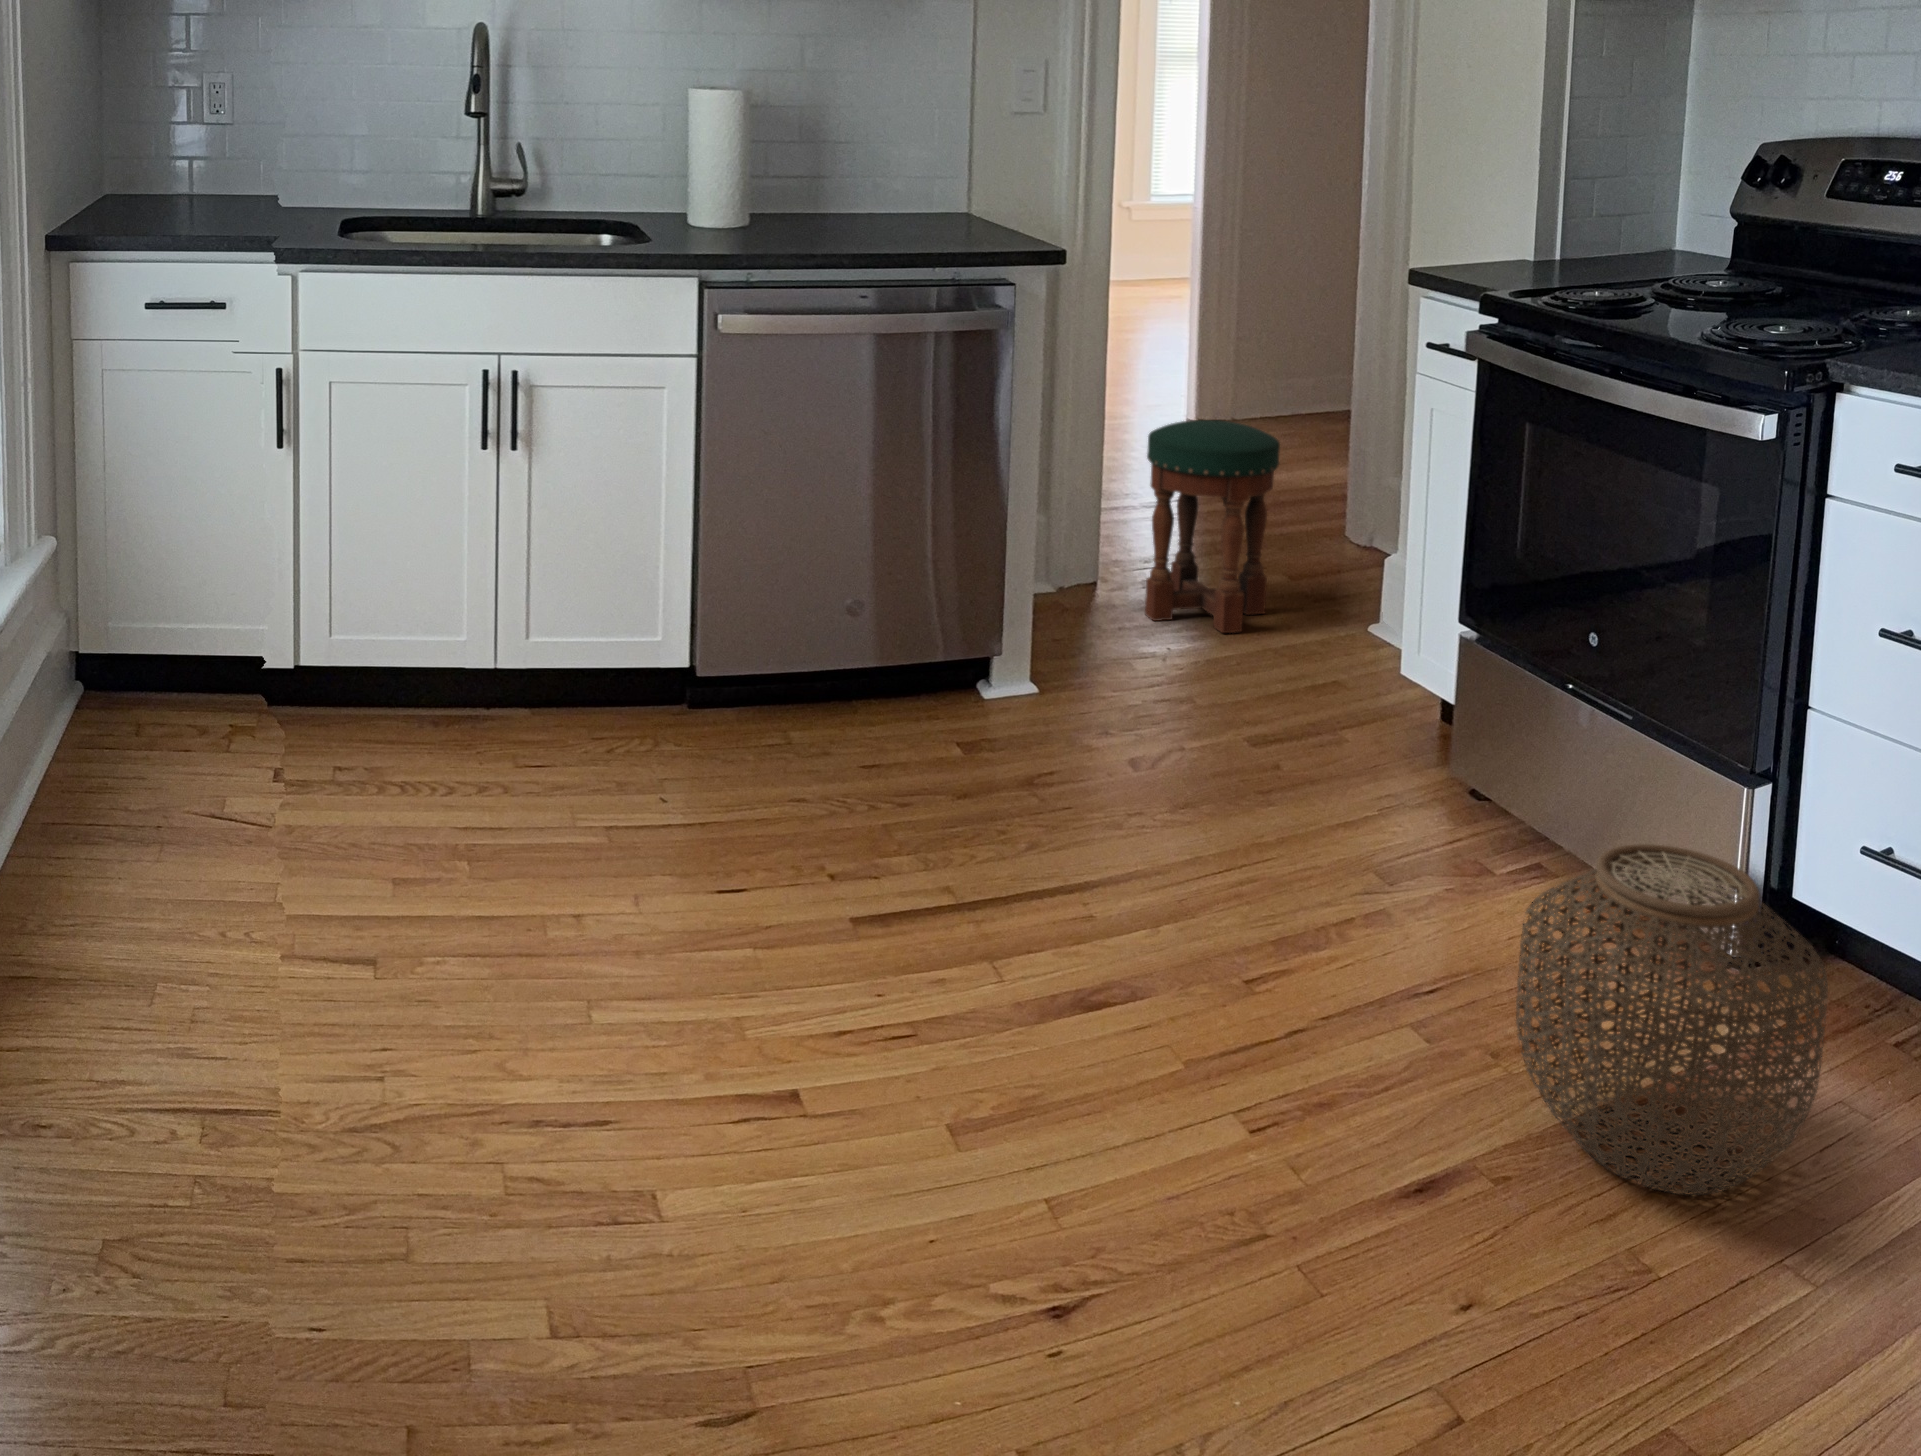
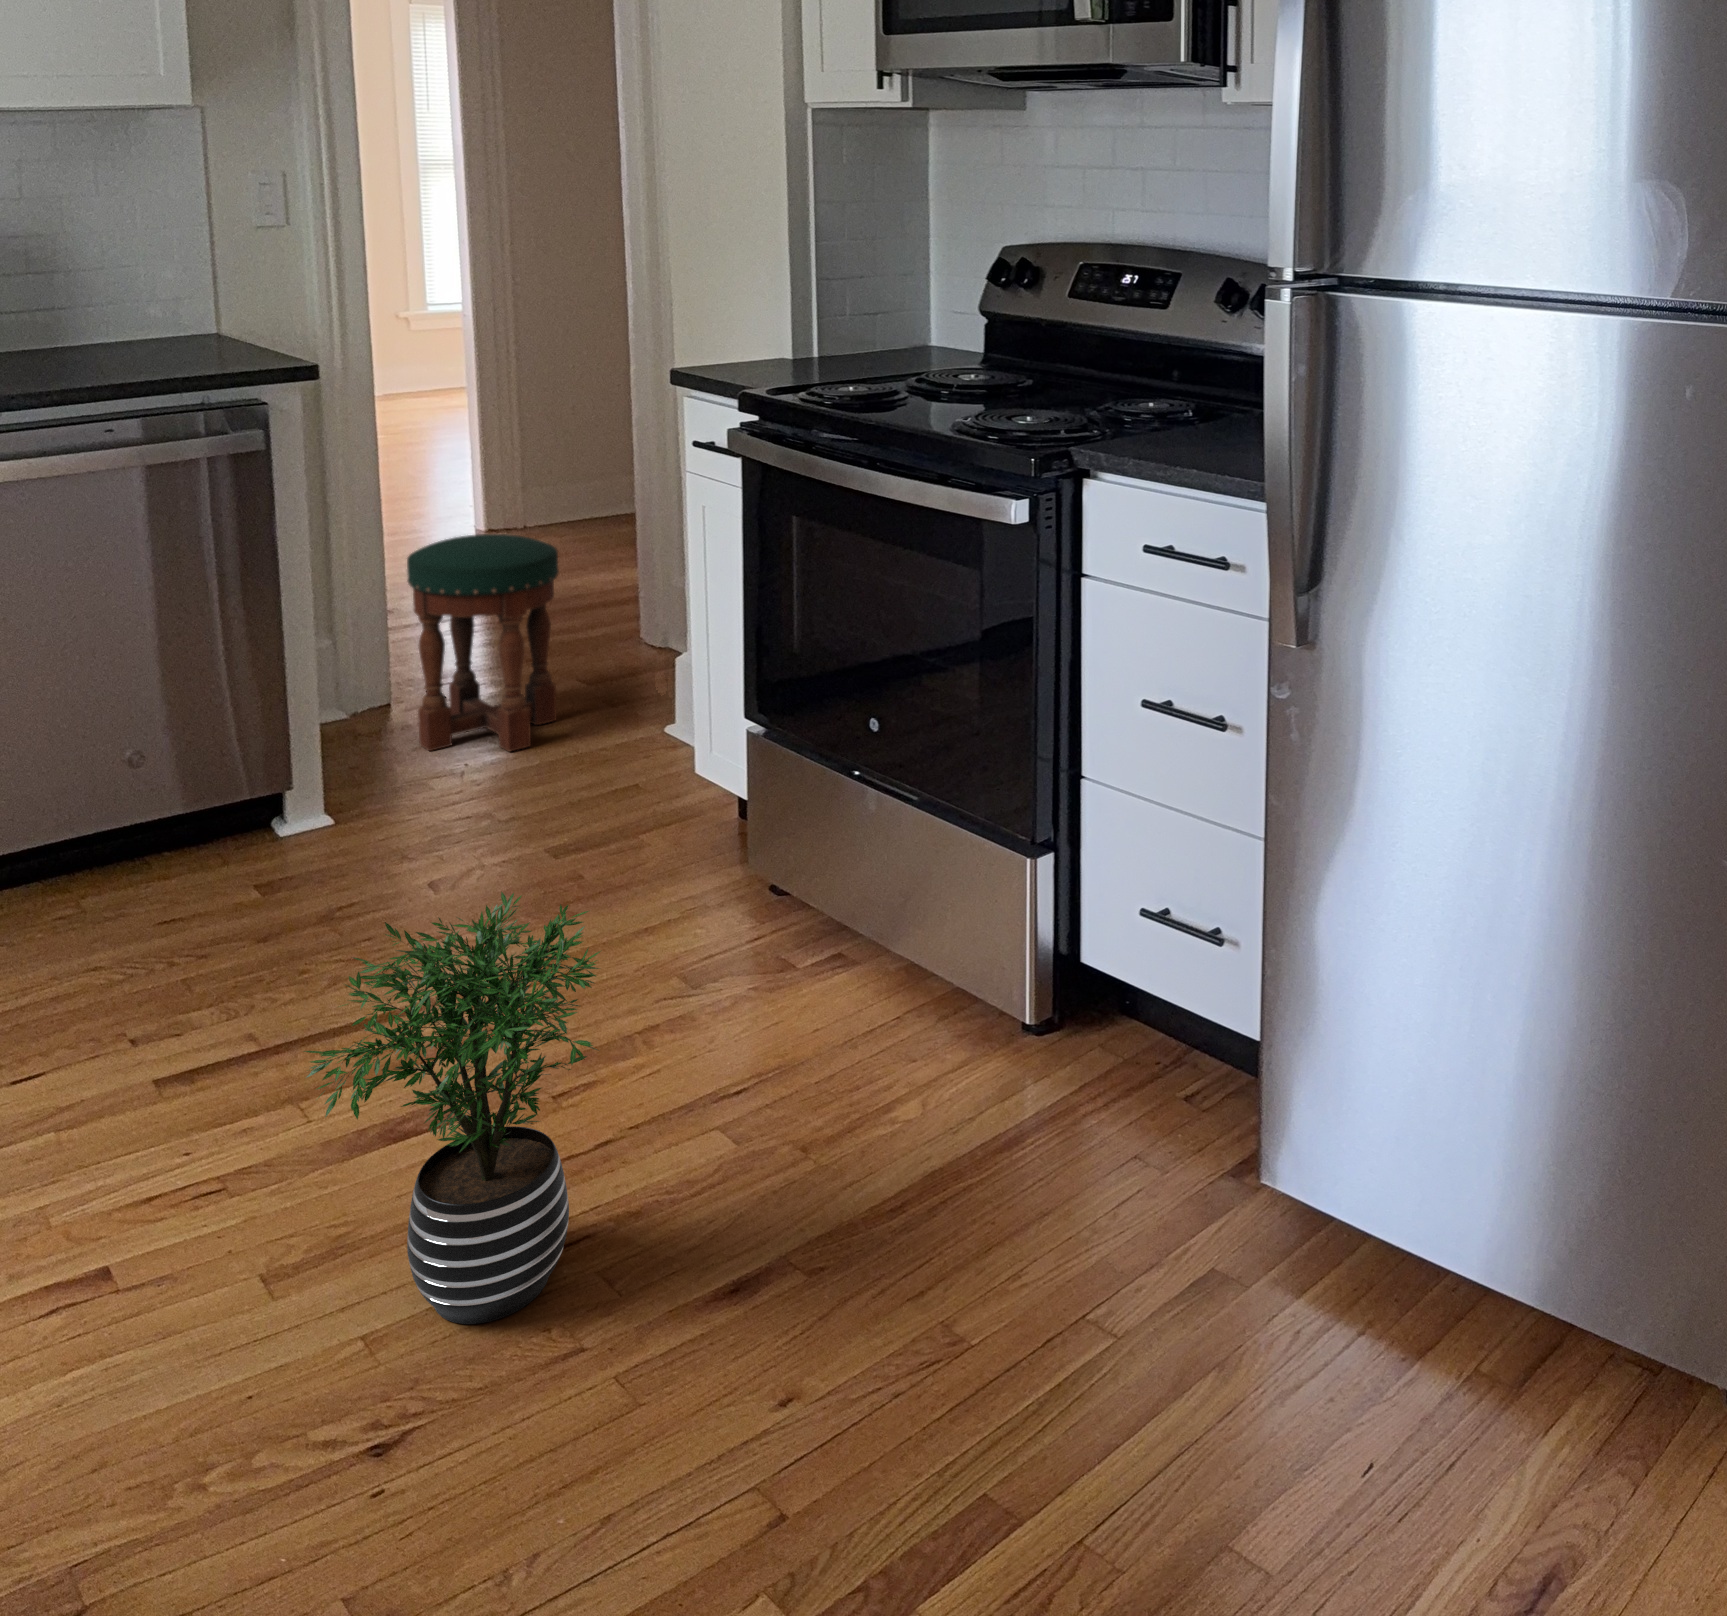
potted plant: none [1104,697,1332,1053] -> present [304,892,600,1324]
woven basket: present [1516,844,1828,1195] -> none [829,957,1120,1314]

